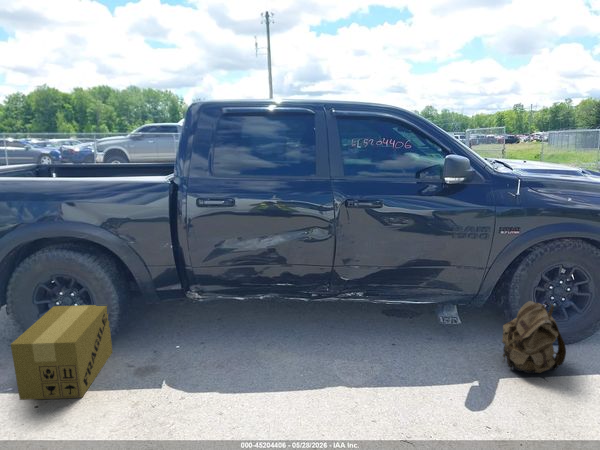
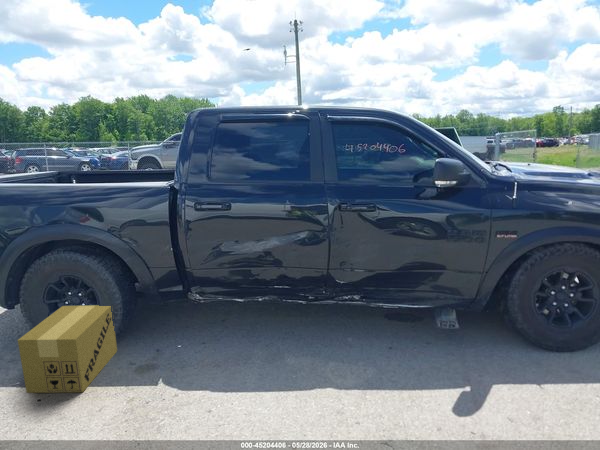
backpack: present [502,301,566,373] -> none [498,306,564,380]

